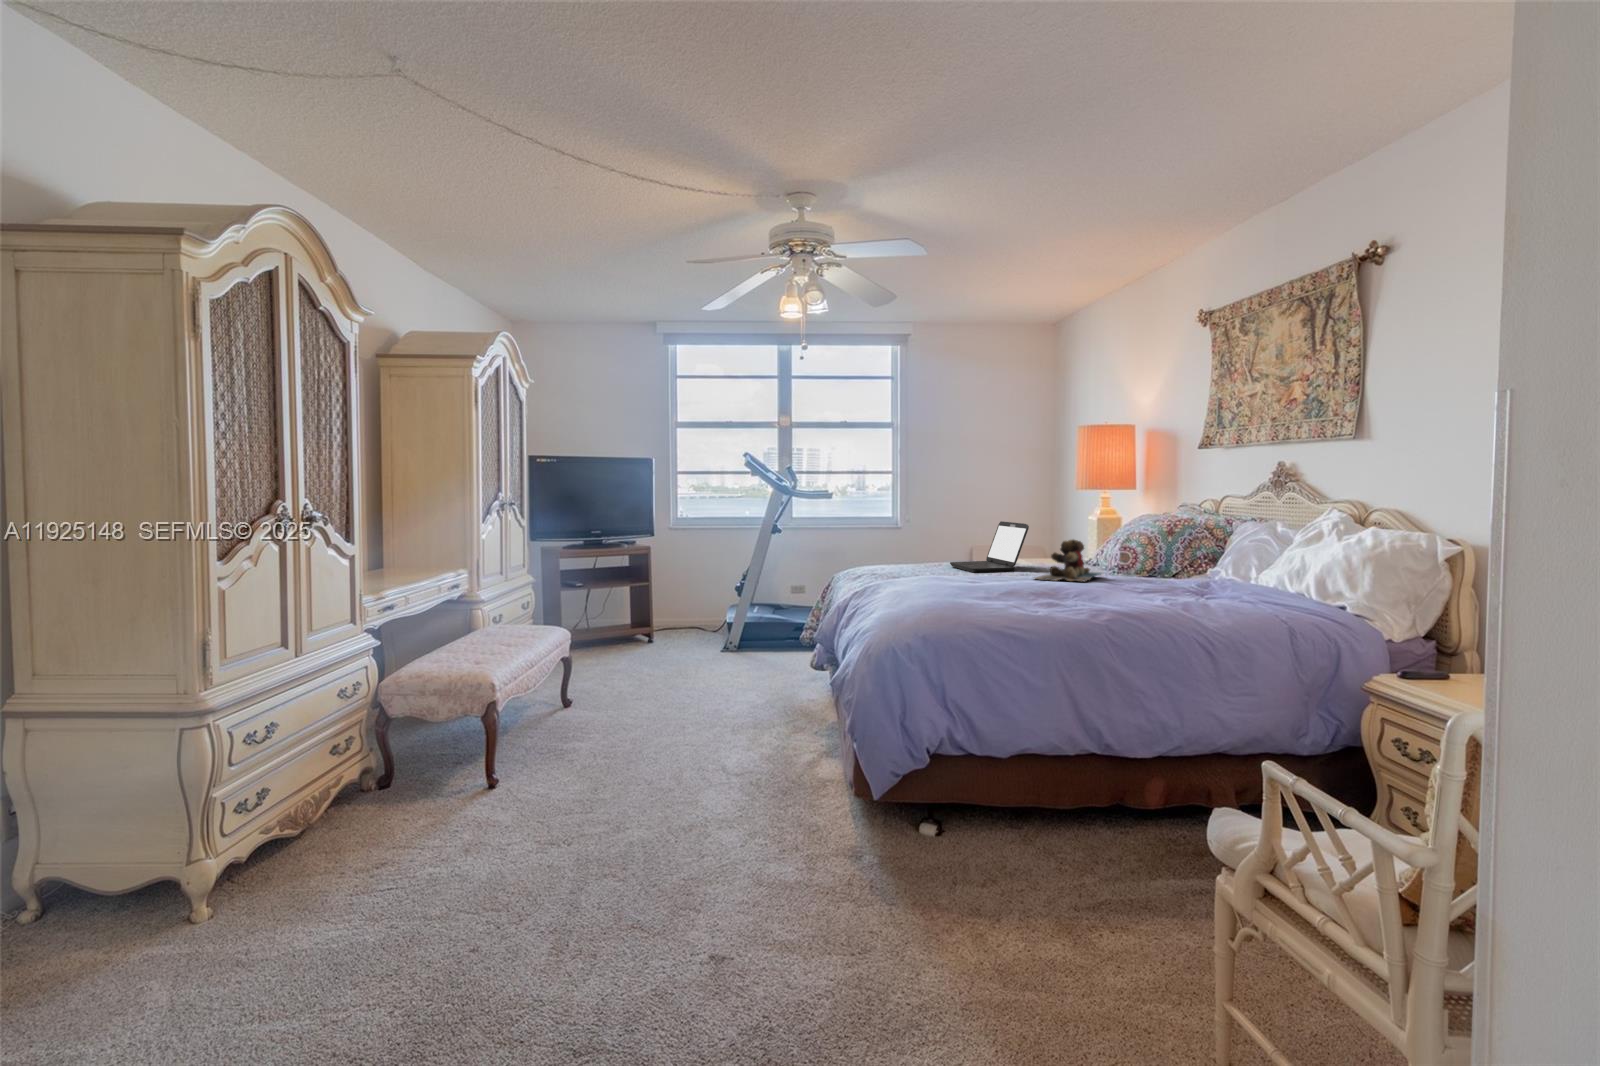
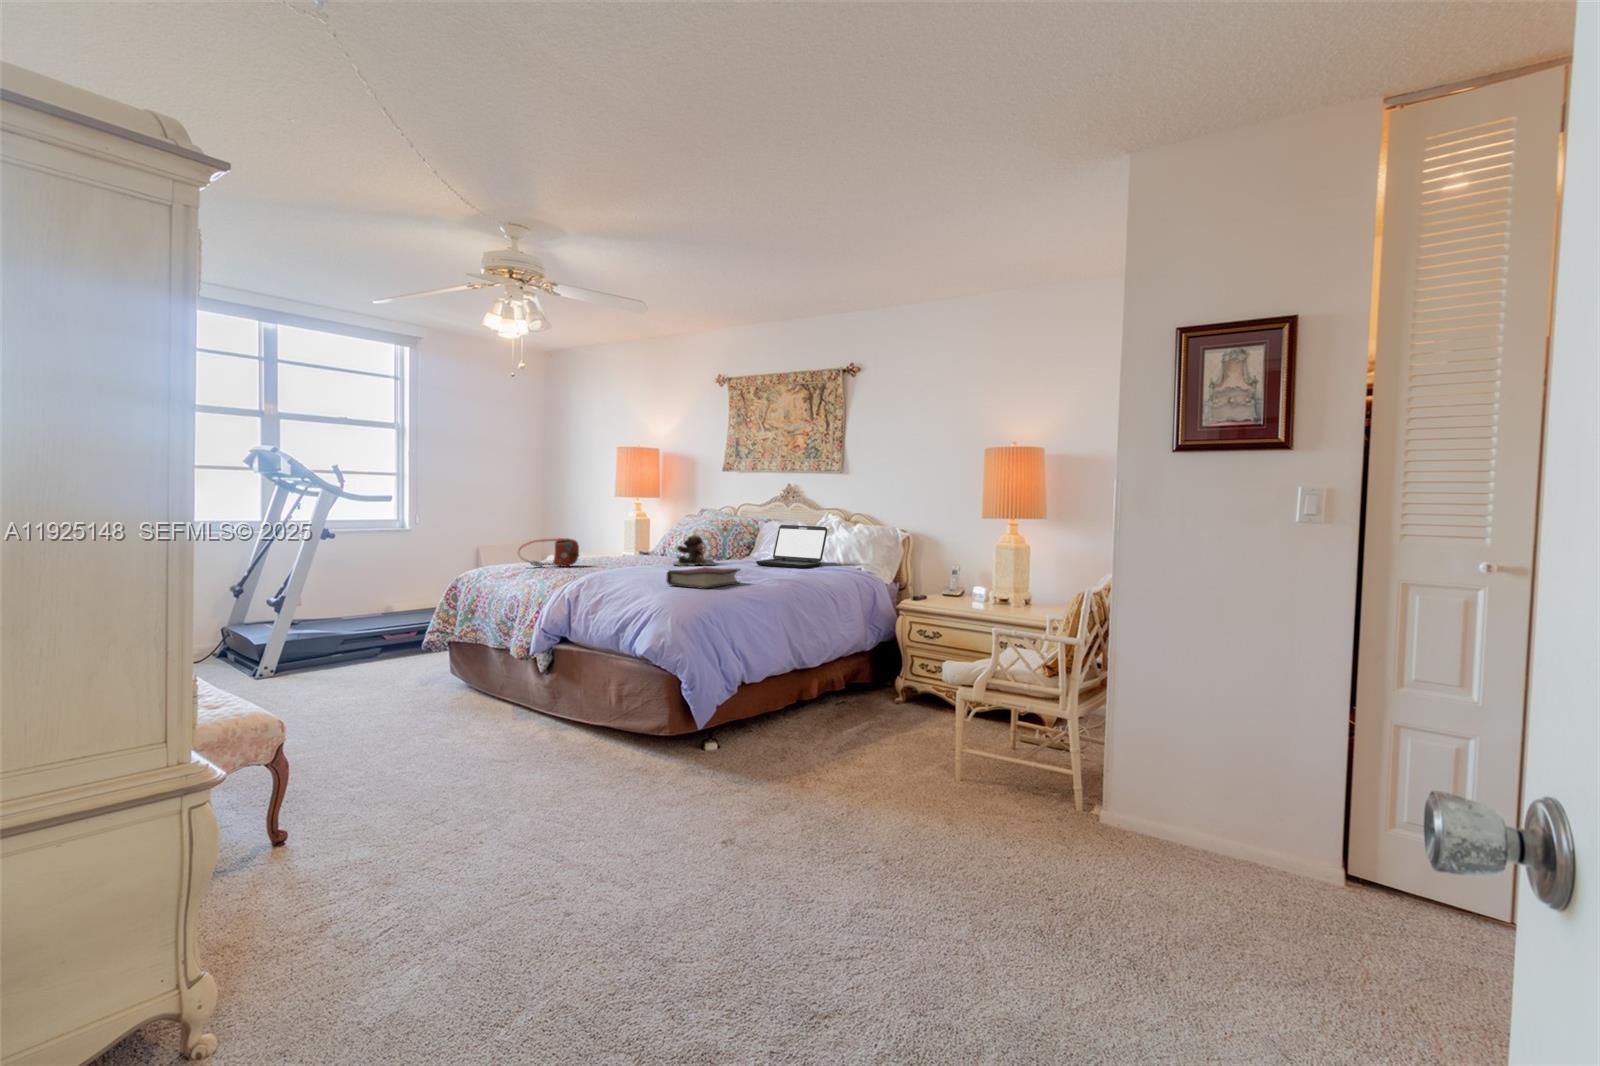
laptop: present [950,521,1029,573] -> present [756,525,828,568]
handbag: none [870,539,935,572] -> present [518,538,579,567]
hardback book: none [896,585,994,615] -> present [667,567,740,589]

